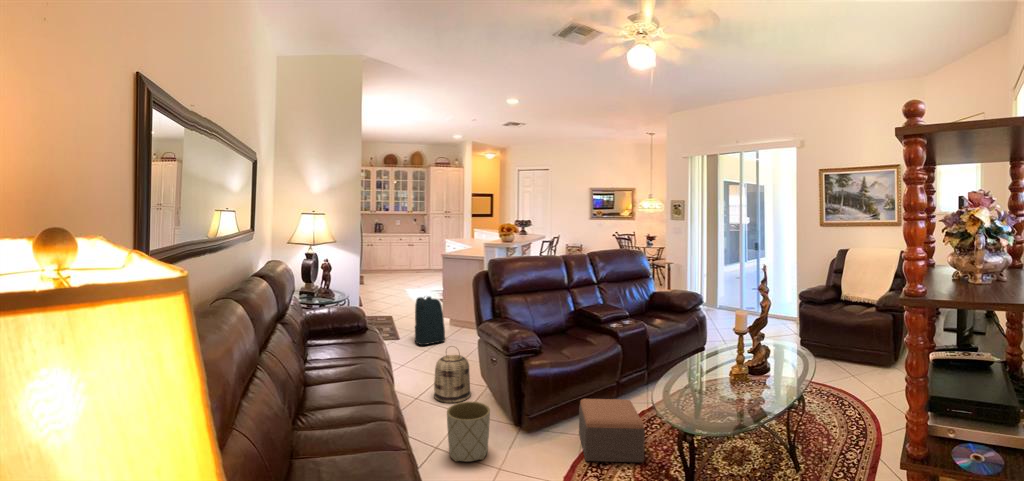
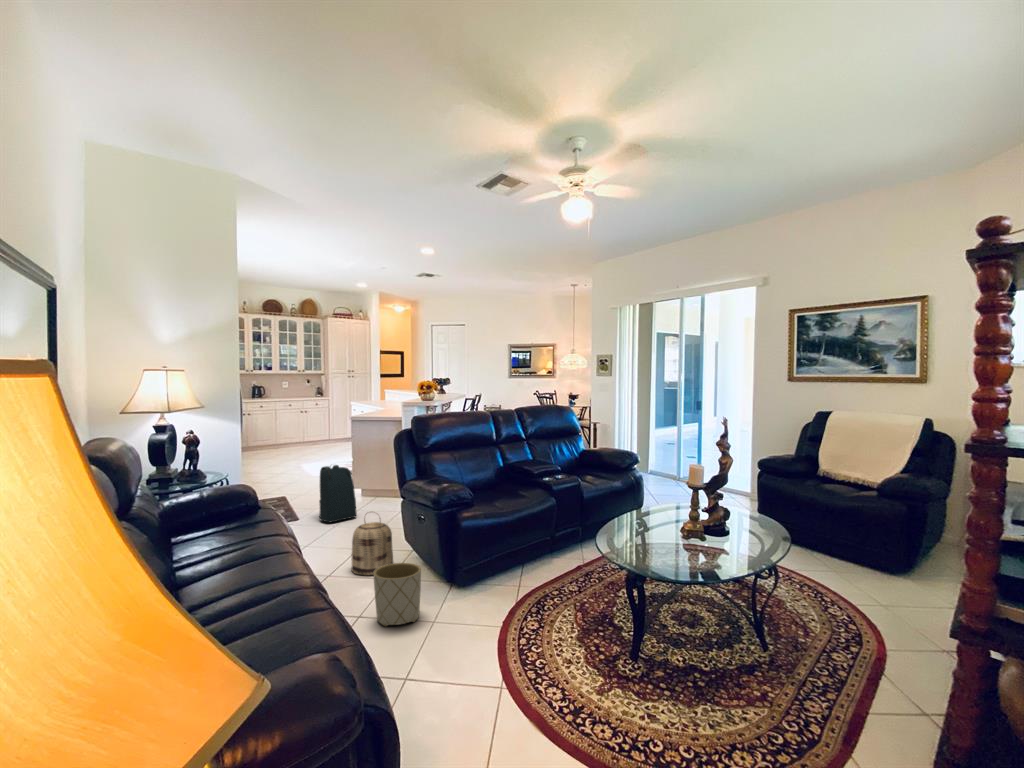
footstool: present [579,399,645,463] -> none [516,550,583,613]

